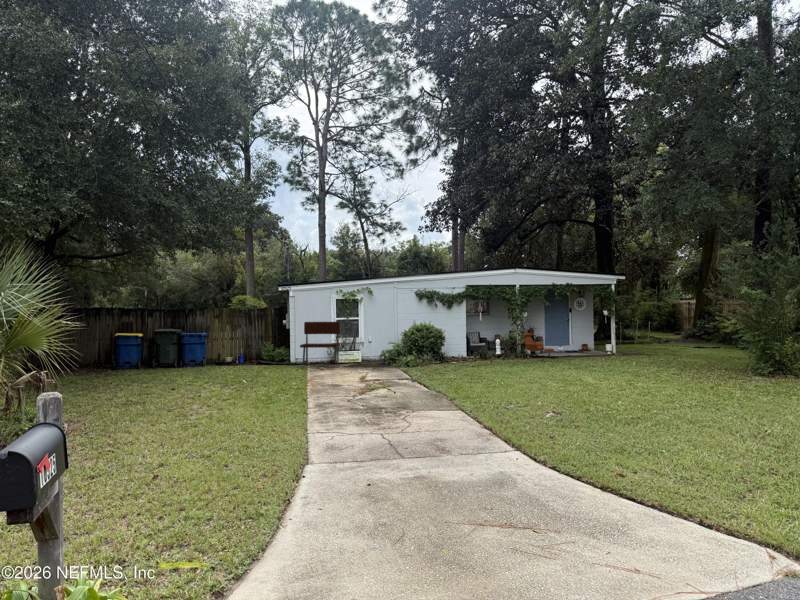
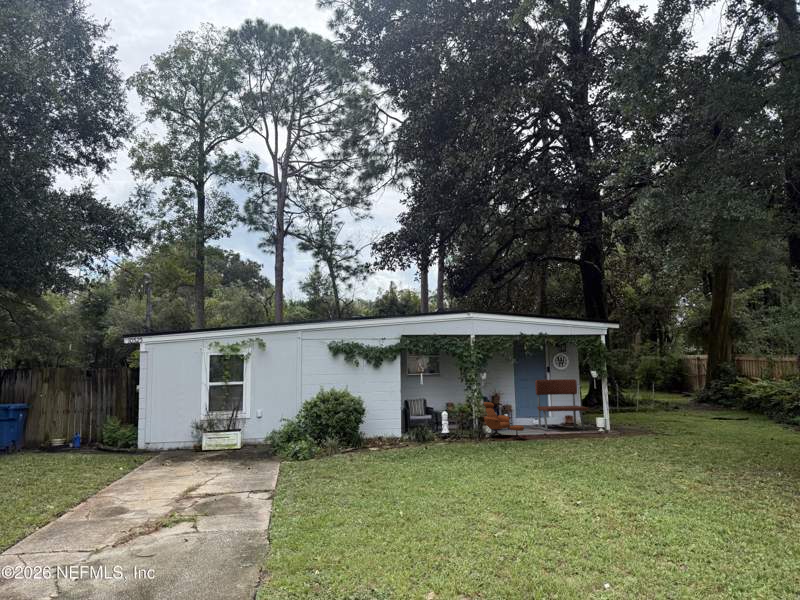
bench: present [300,322,340,363] -> present [535,379,588,431]

